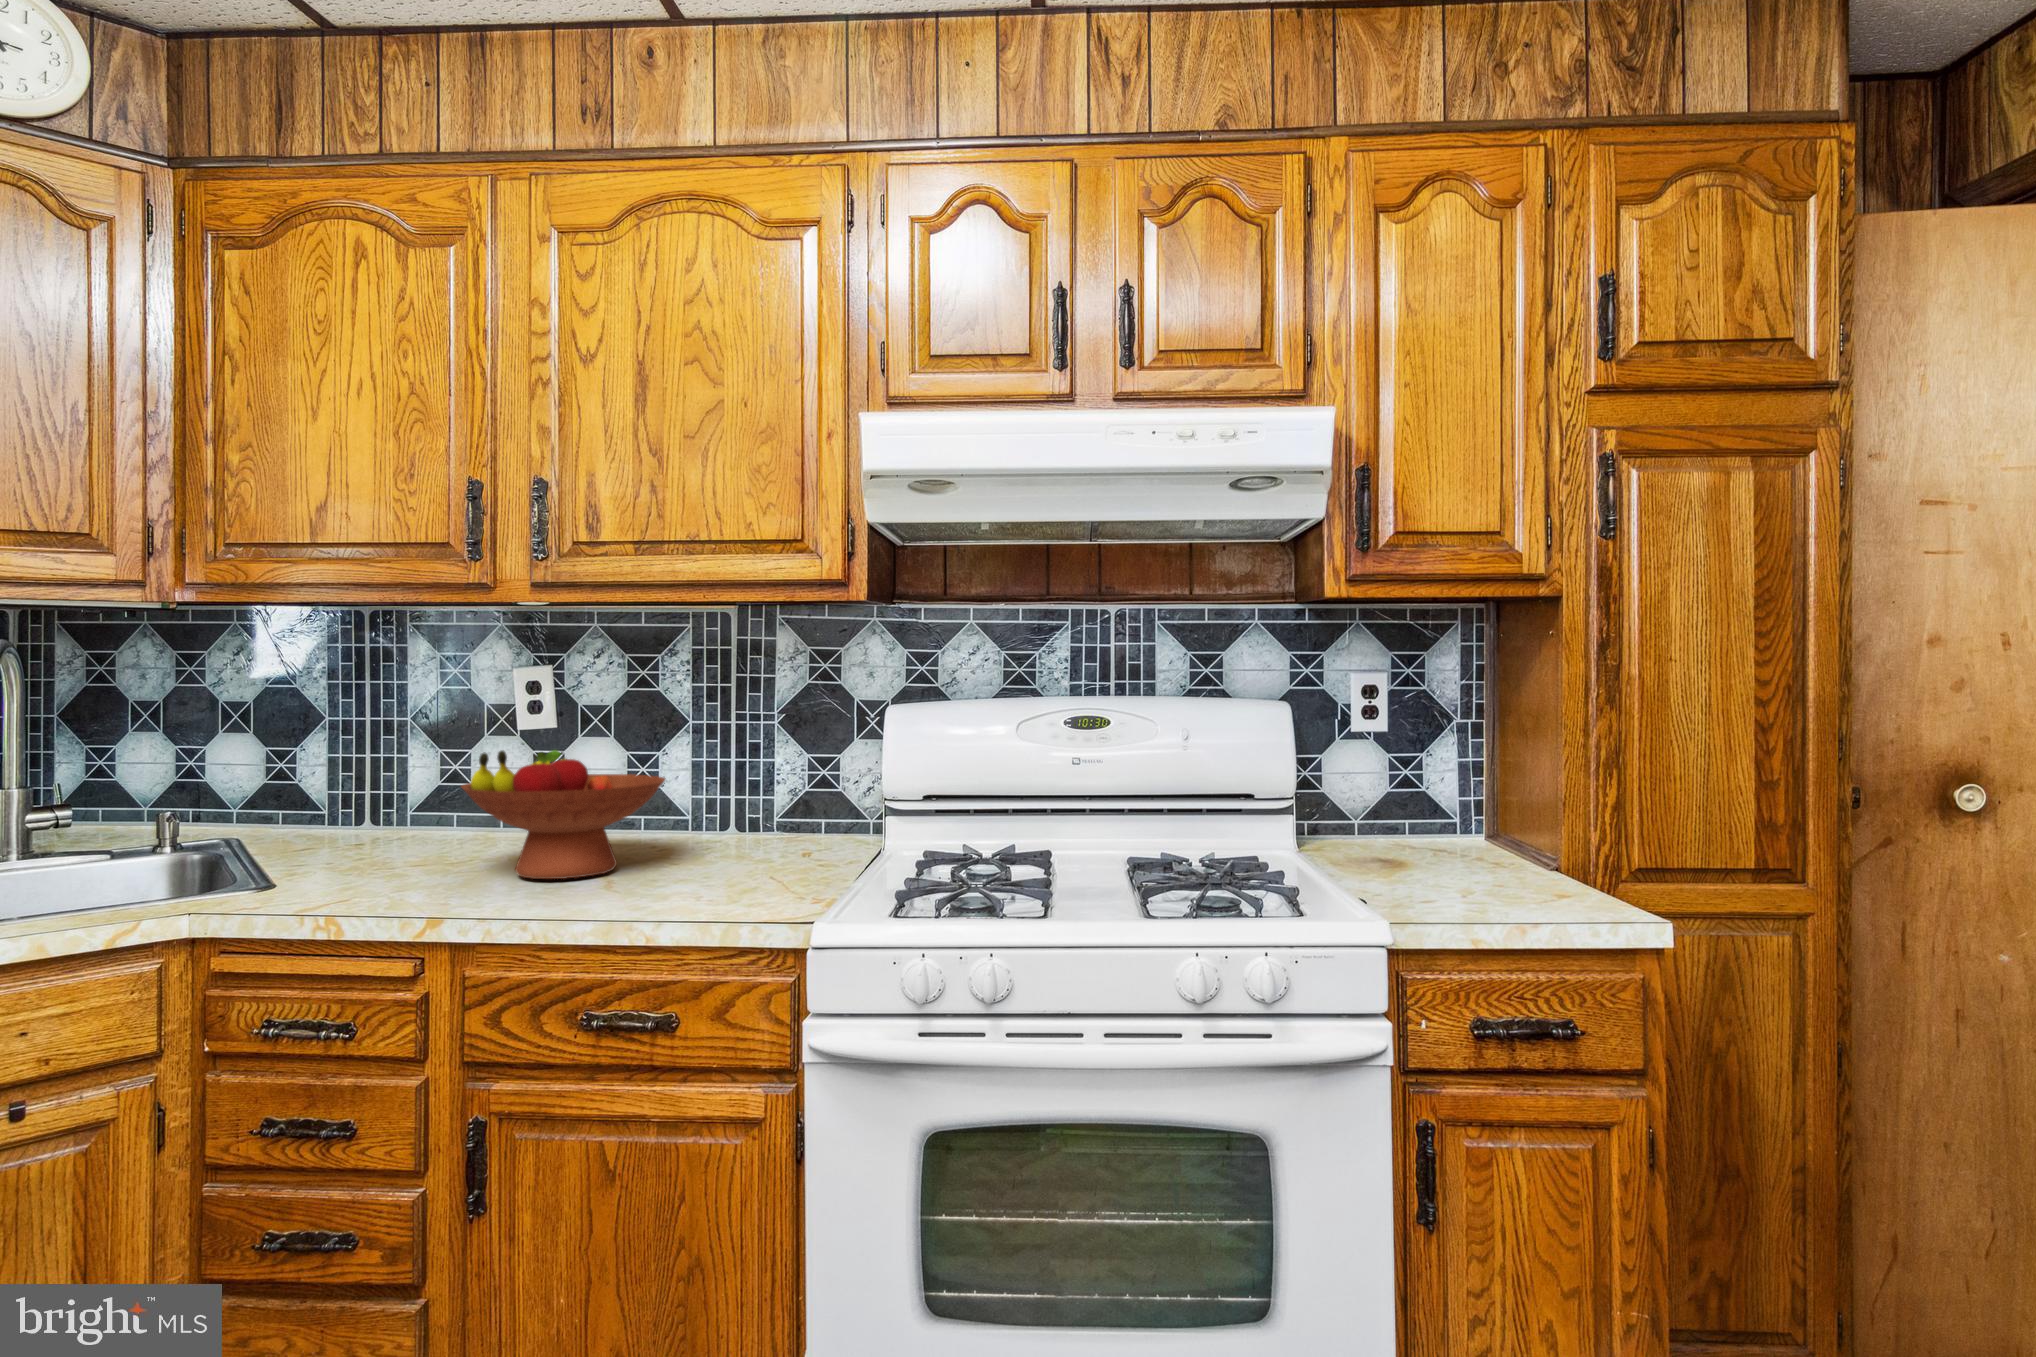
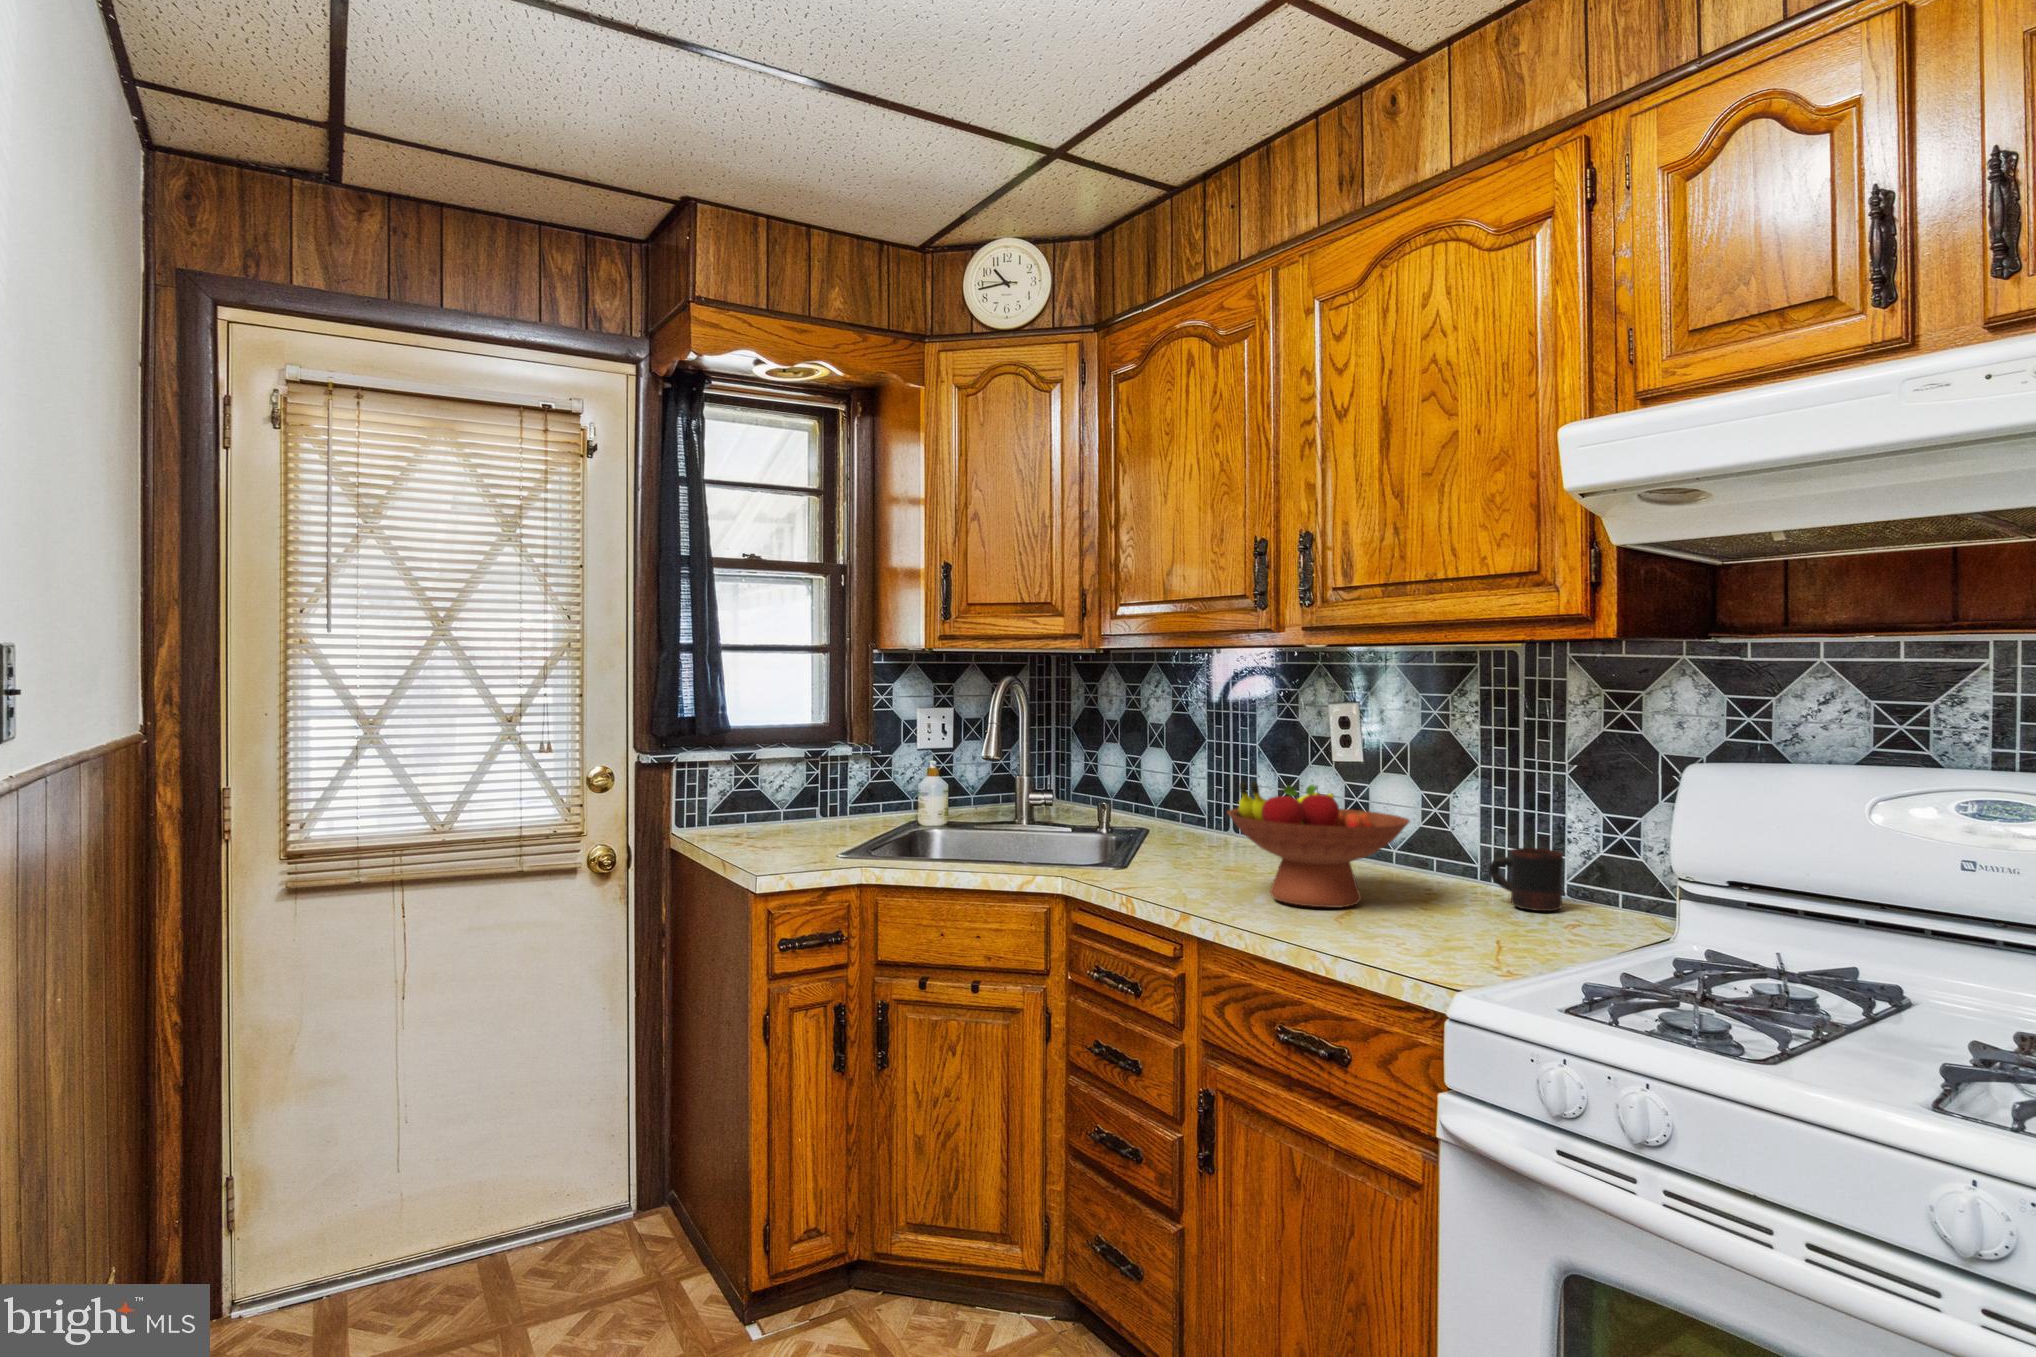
mug: none [723,791,787,846] -> present [1489,848,1563,911]

